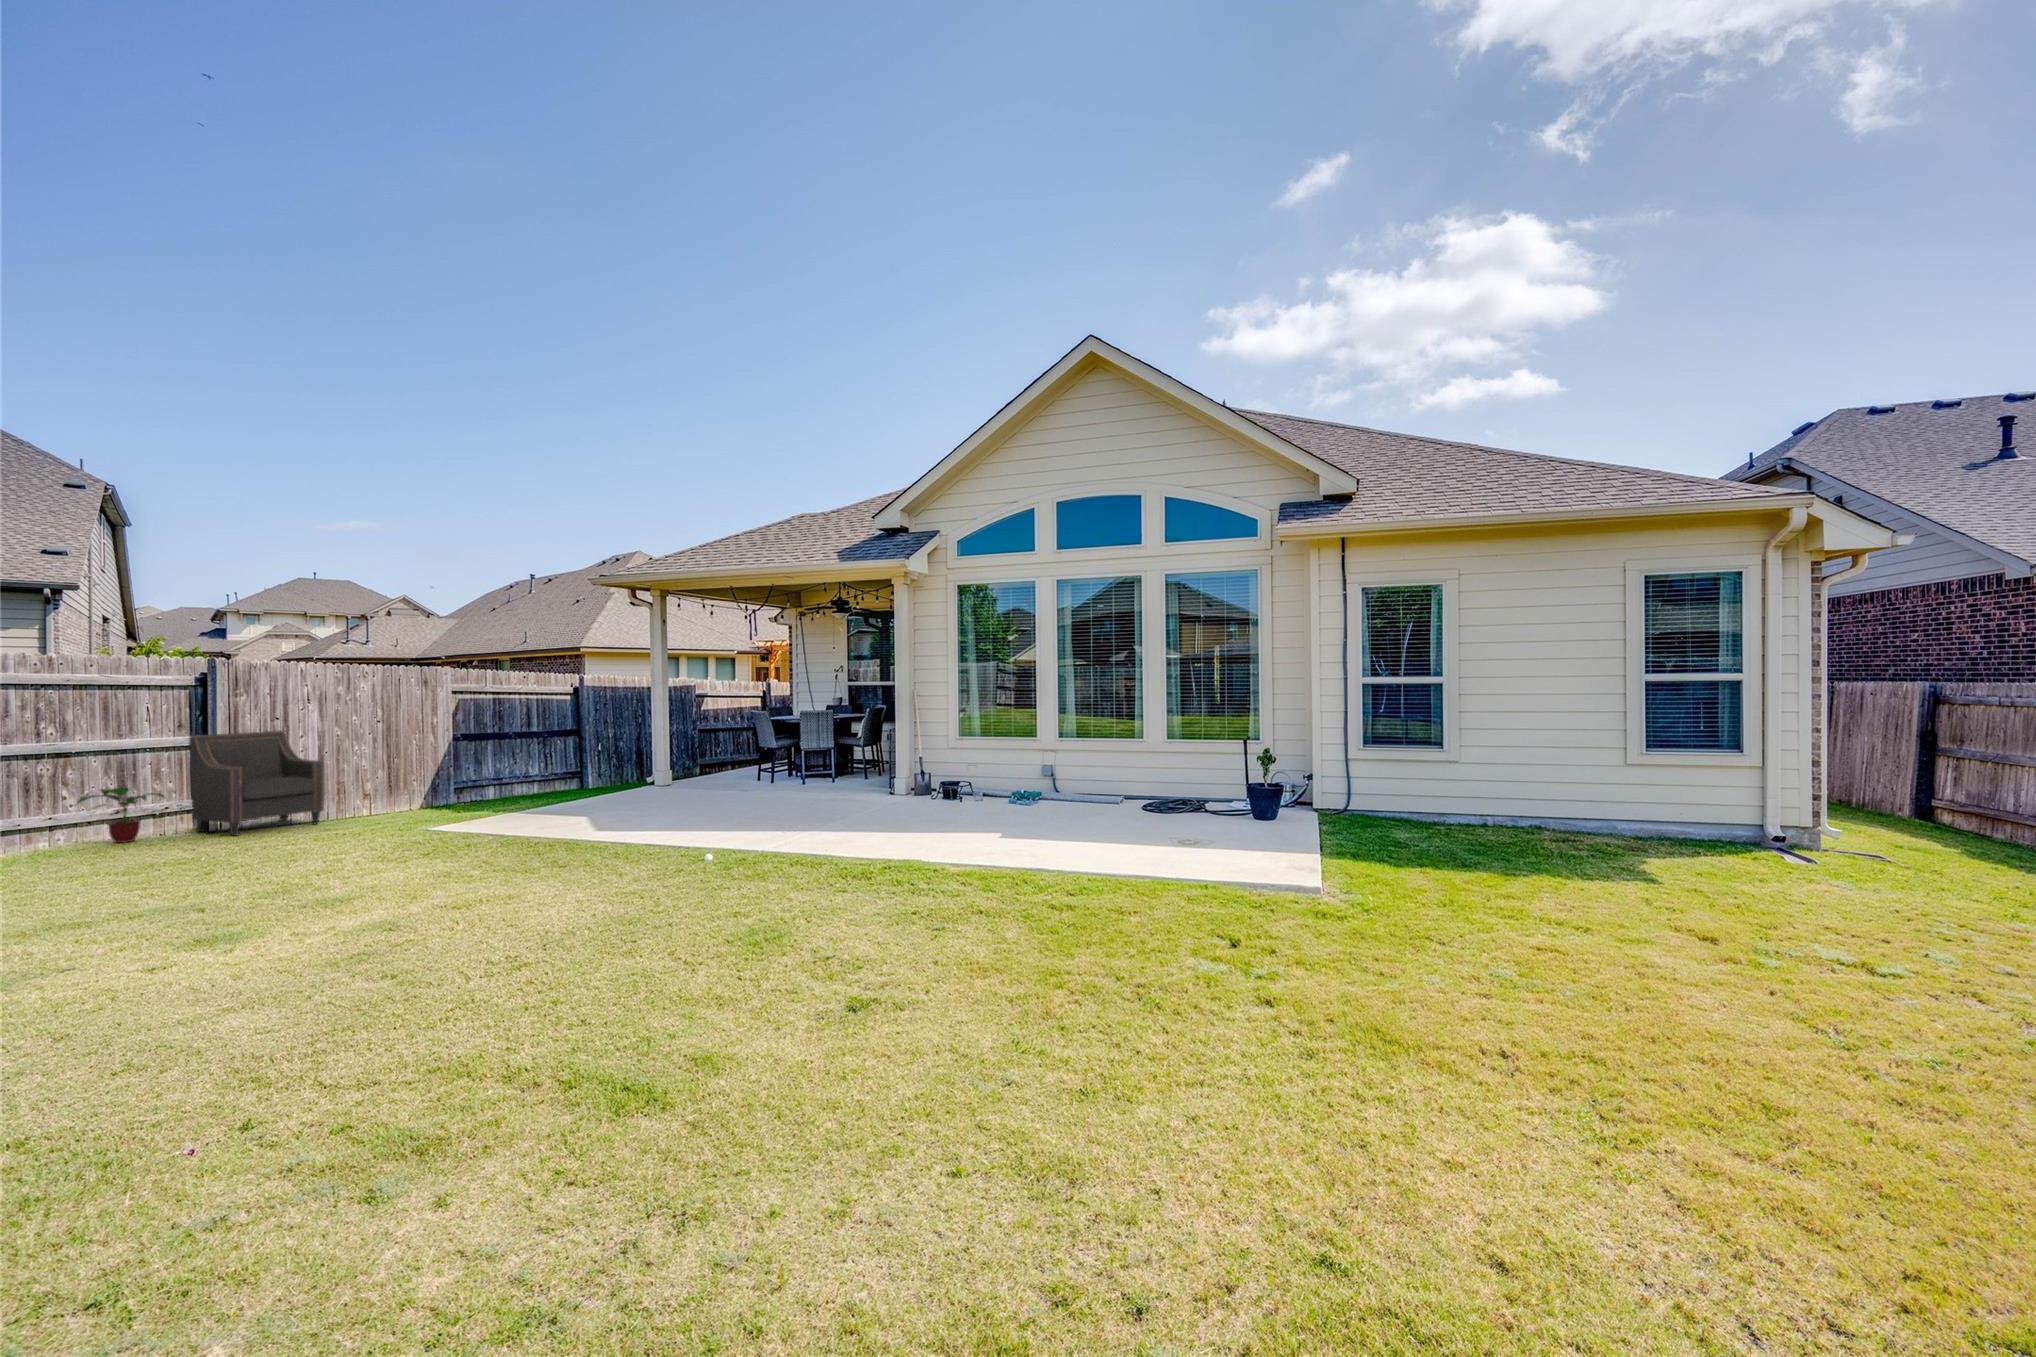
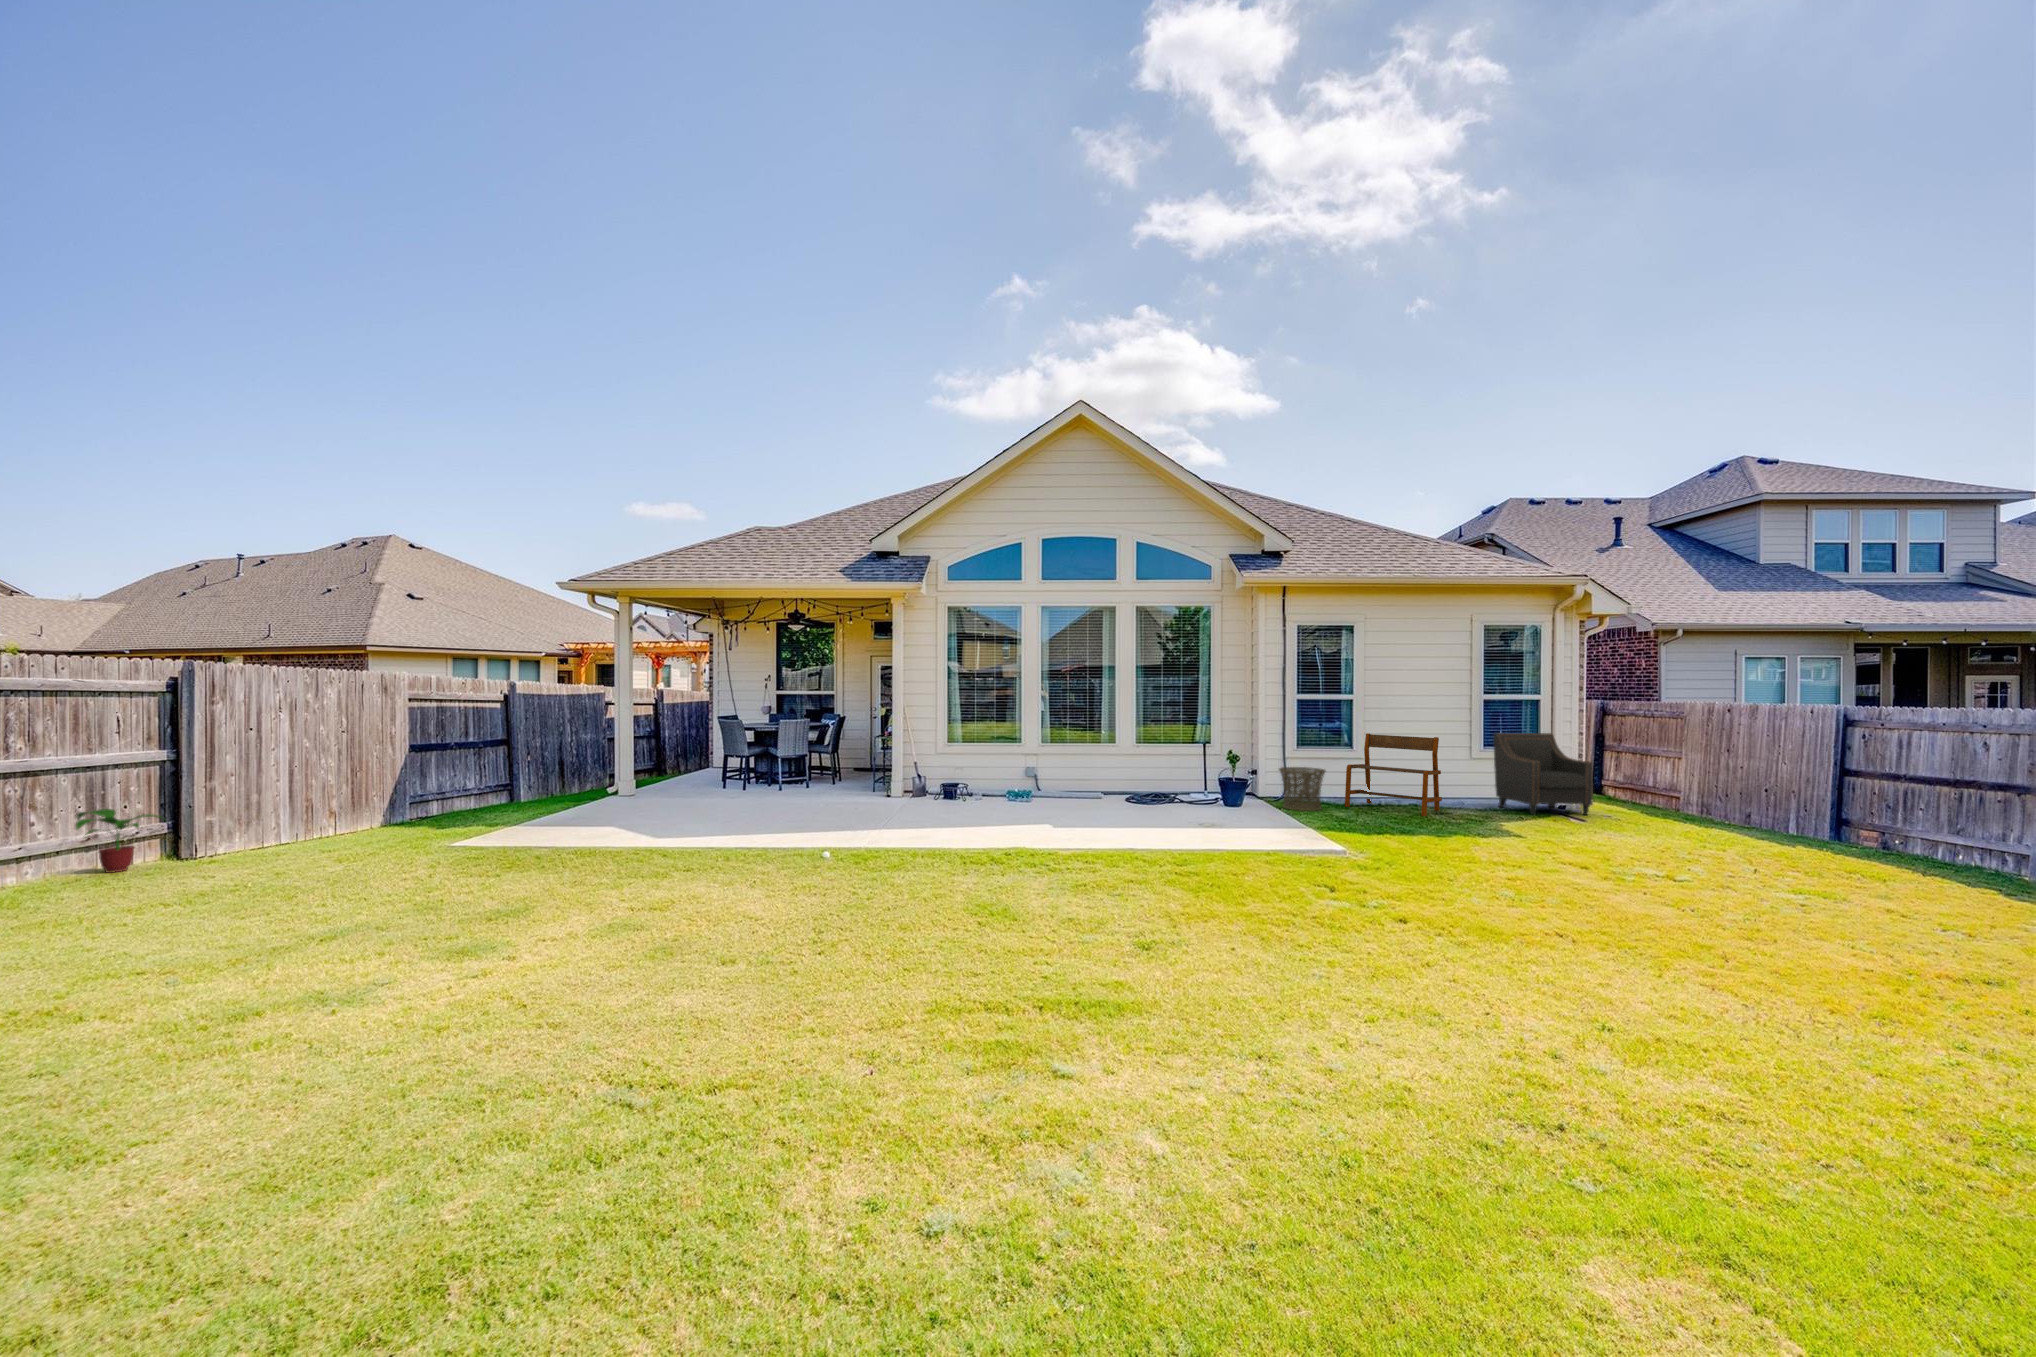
bench: none [1431,728,1573,846] -> present [1345,733,1442,816]
chair: present [189,731,324,836] -> present [1493,733,1593,815]
basket: none [1333,771,1397,831] -> present [1279,767,1326,811]

